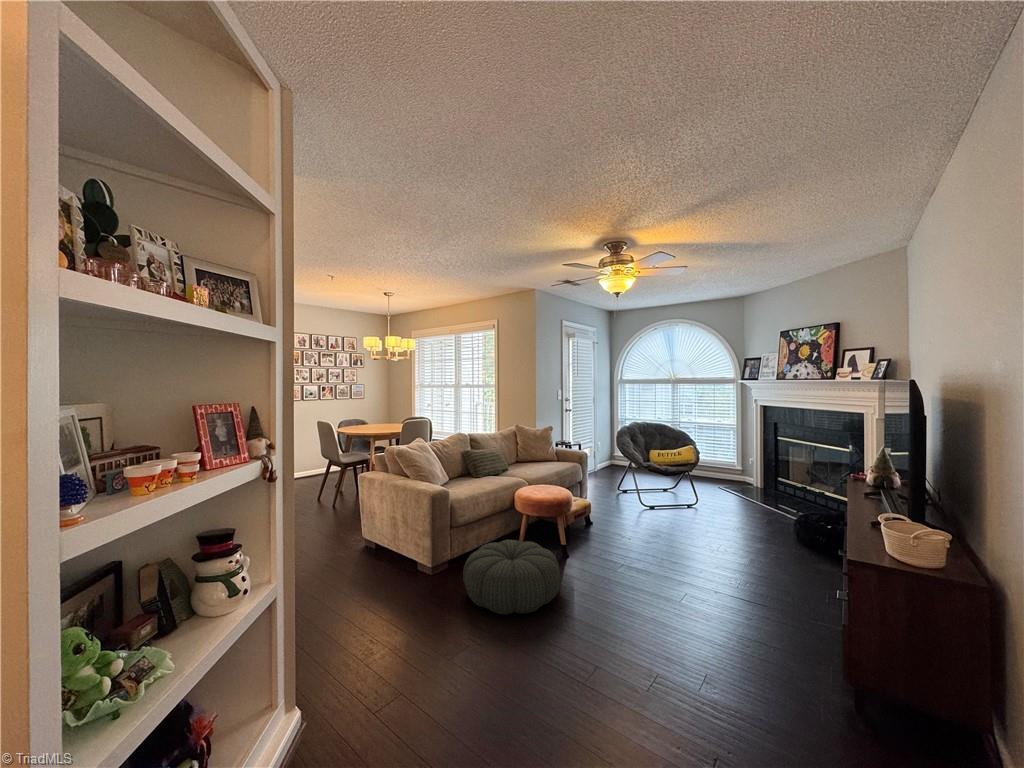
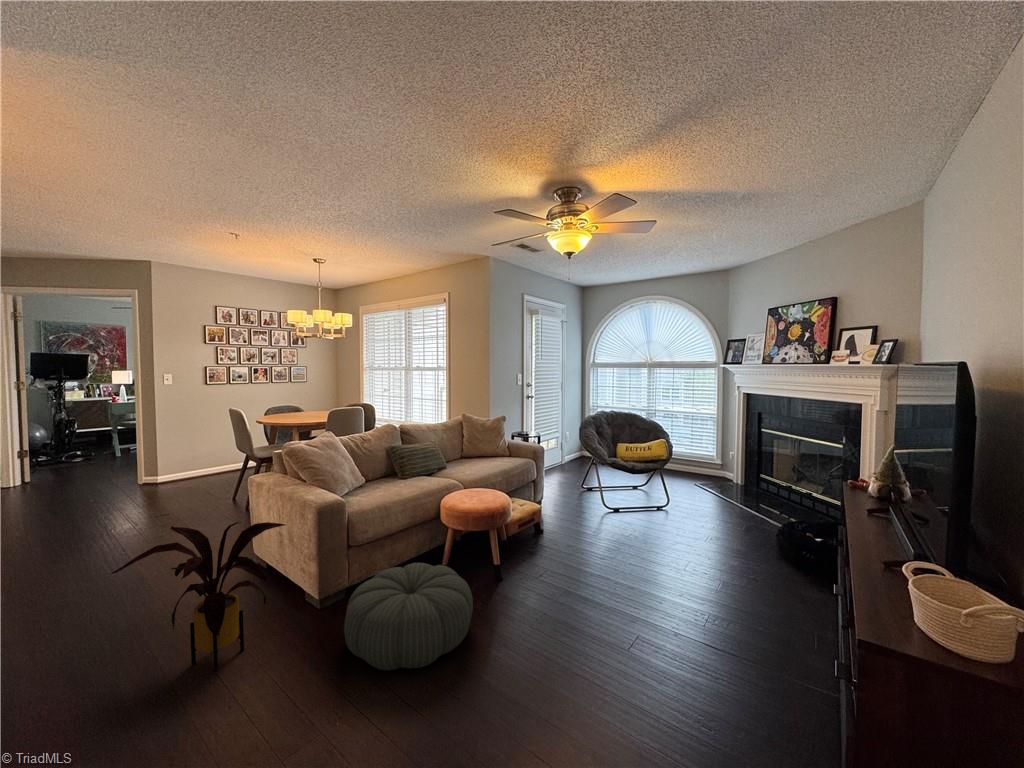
house plant: none [305,503,411,615] -> present [111,522,285,671]

